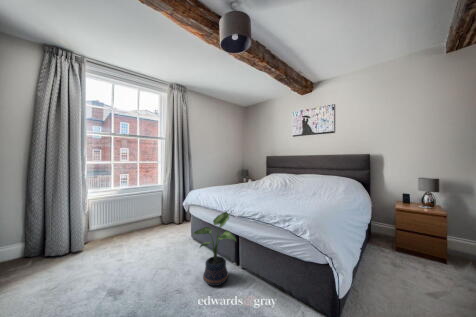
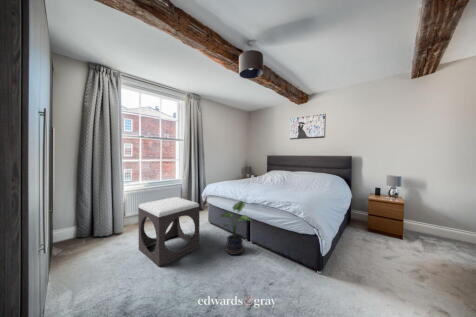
footstool: none [91,207,171,305] -> present [138,197,200,267]

